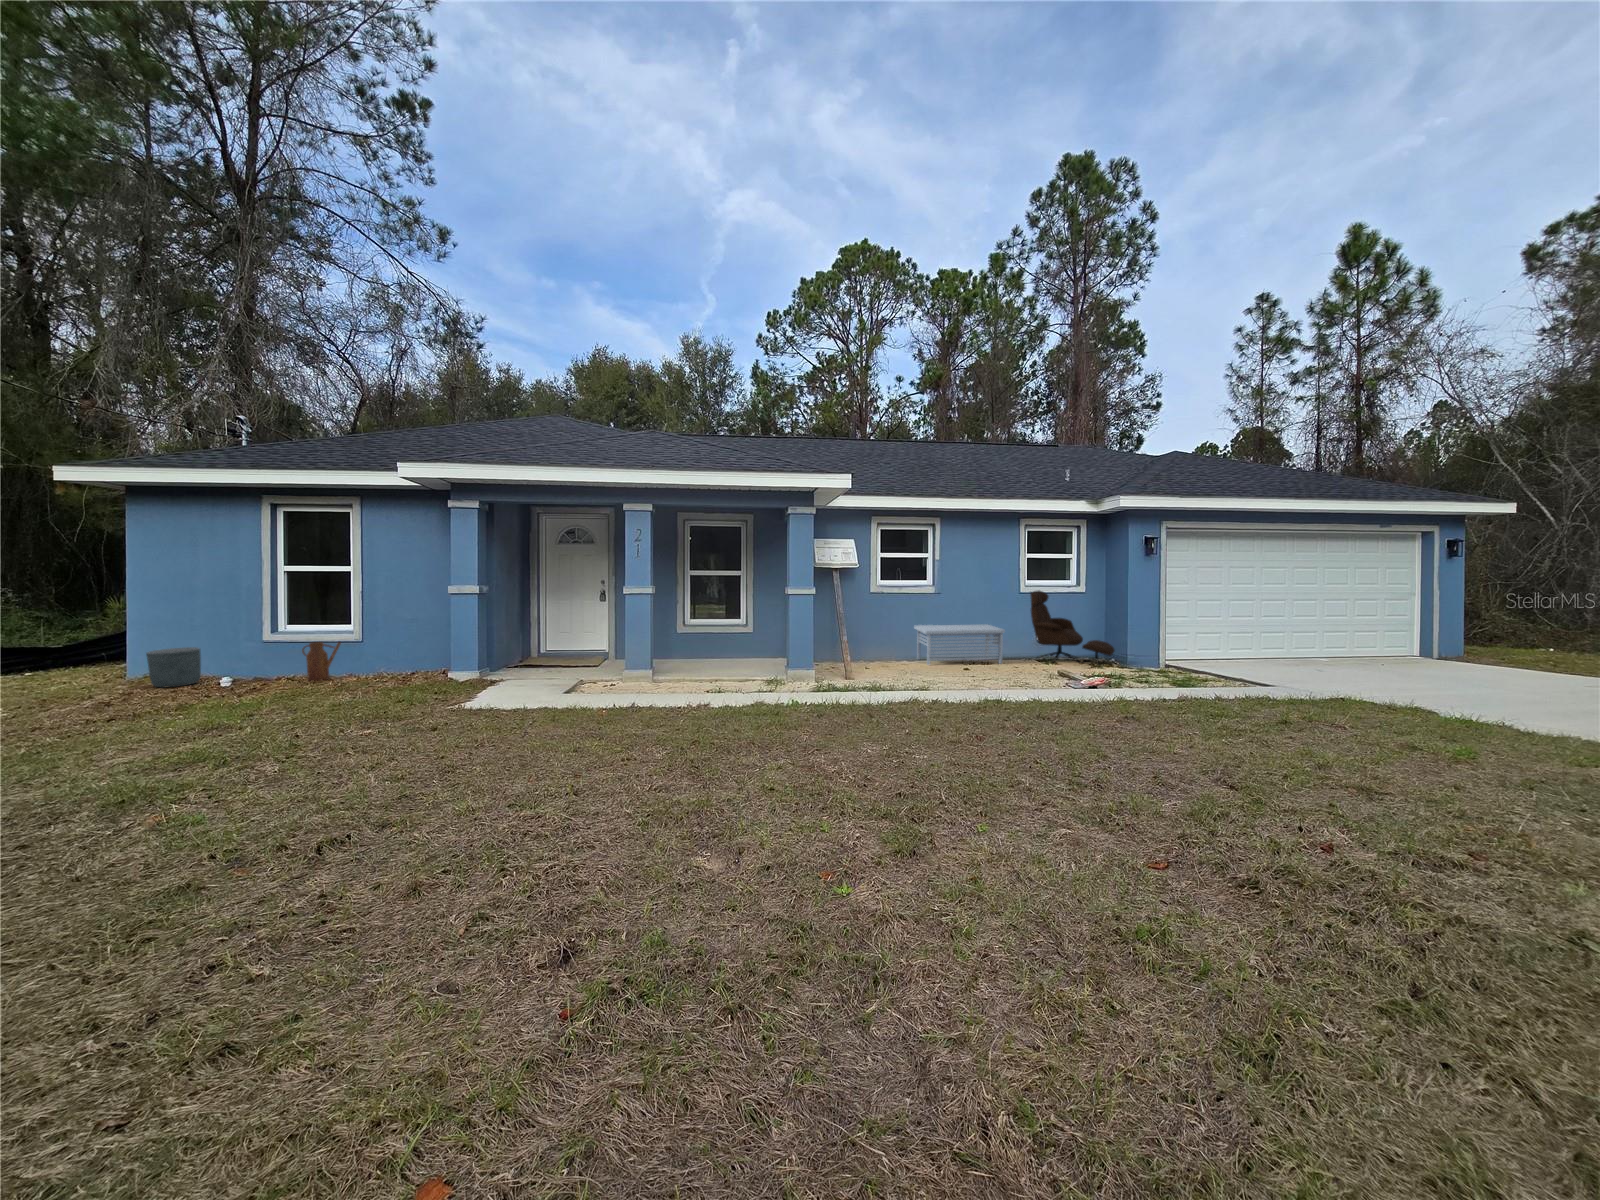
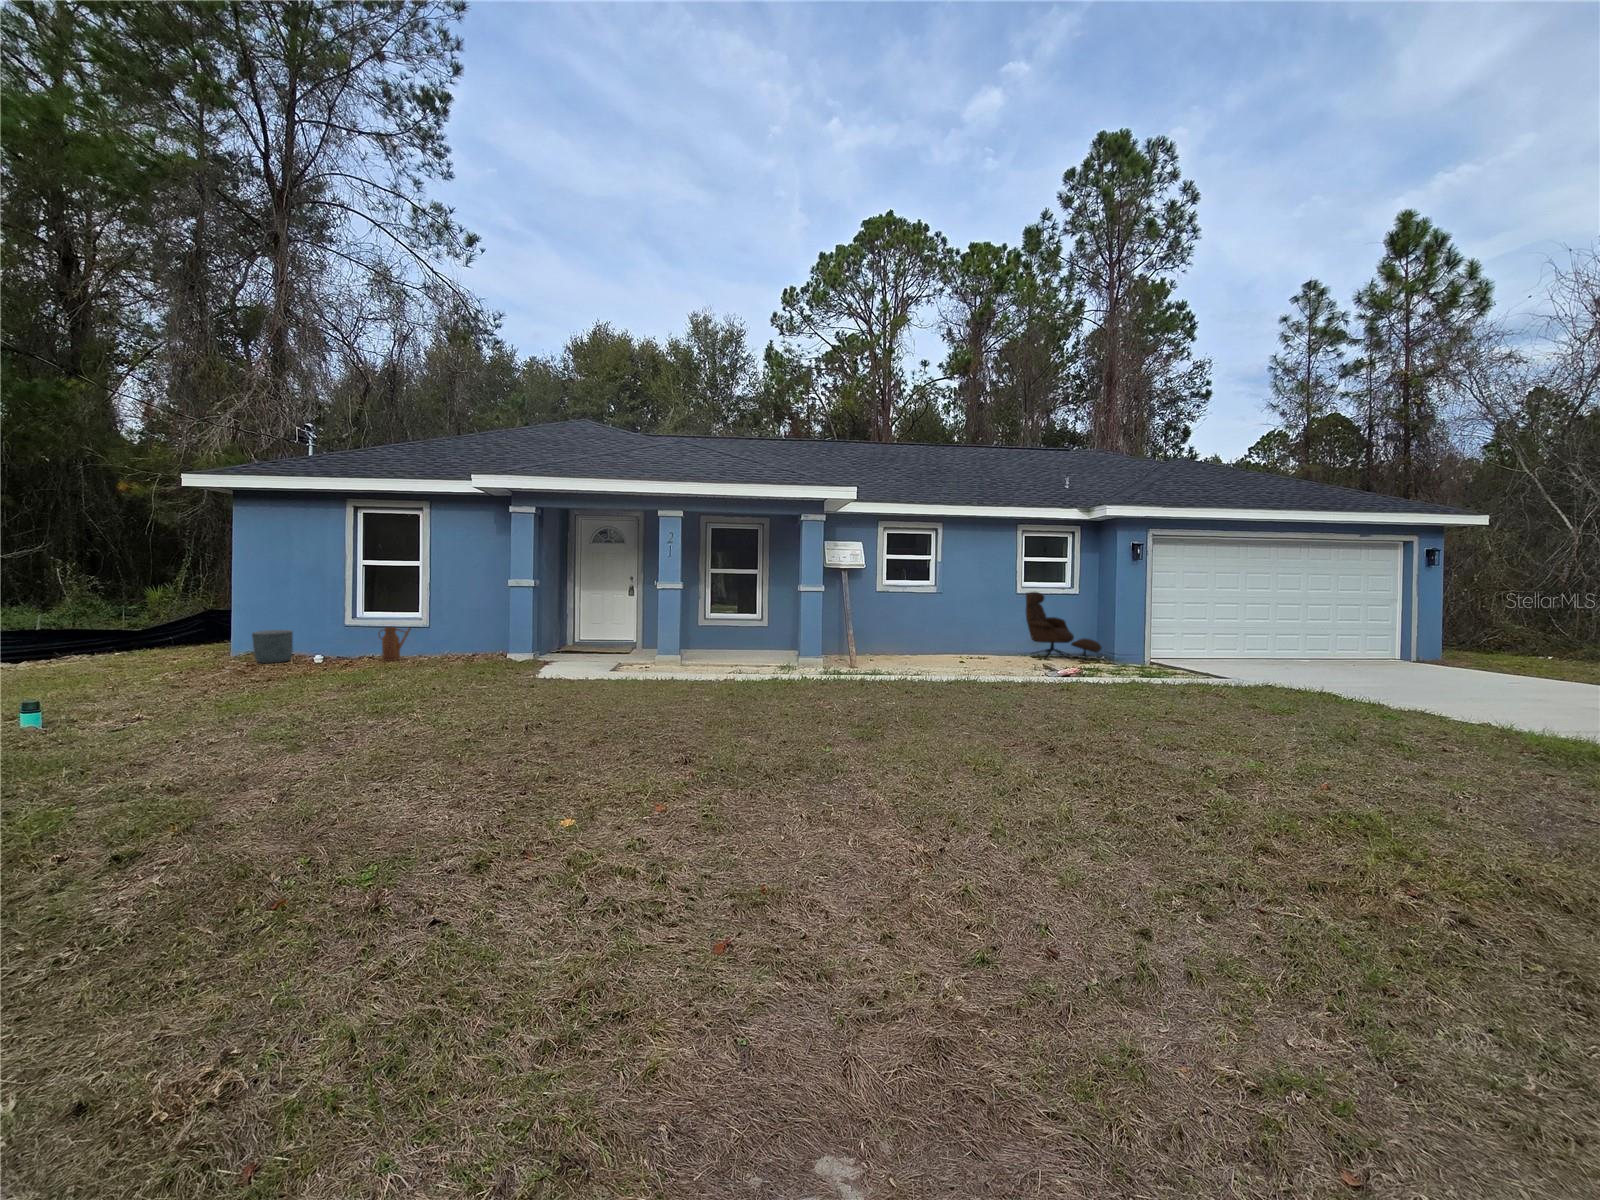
storage bench: present [914,625,1005,665] -> none [917,622,1000,659]

